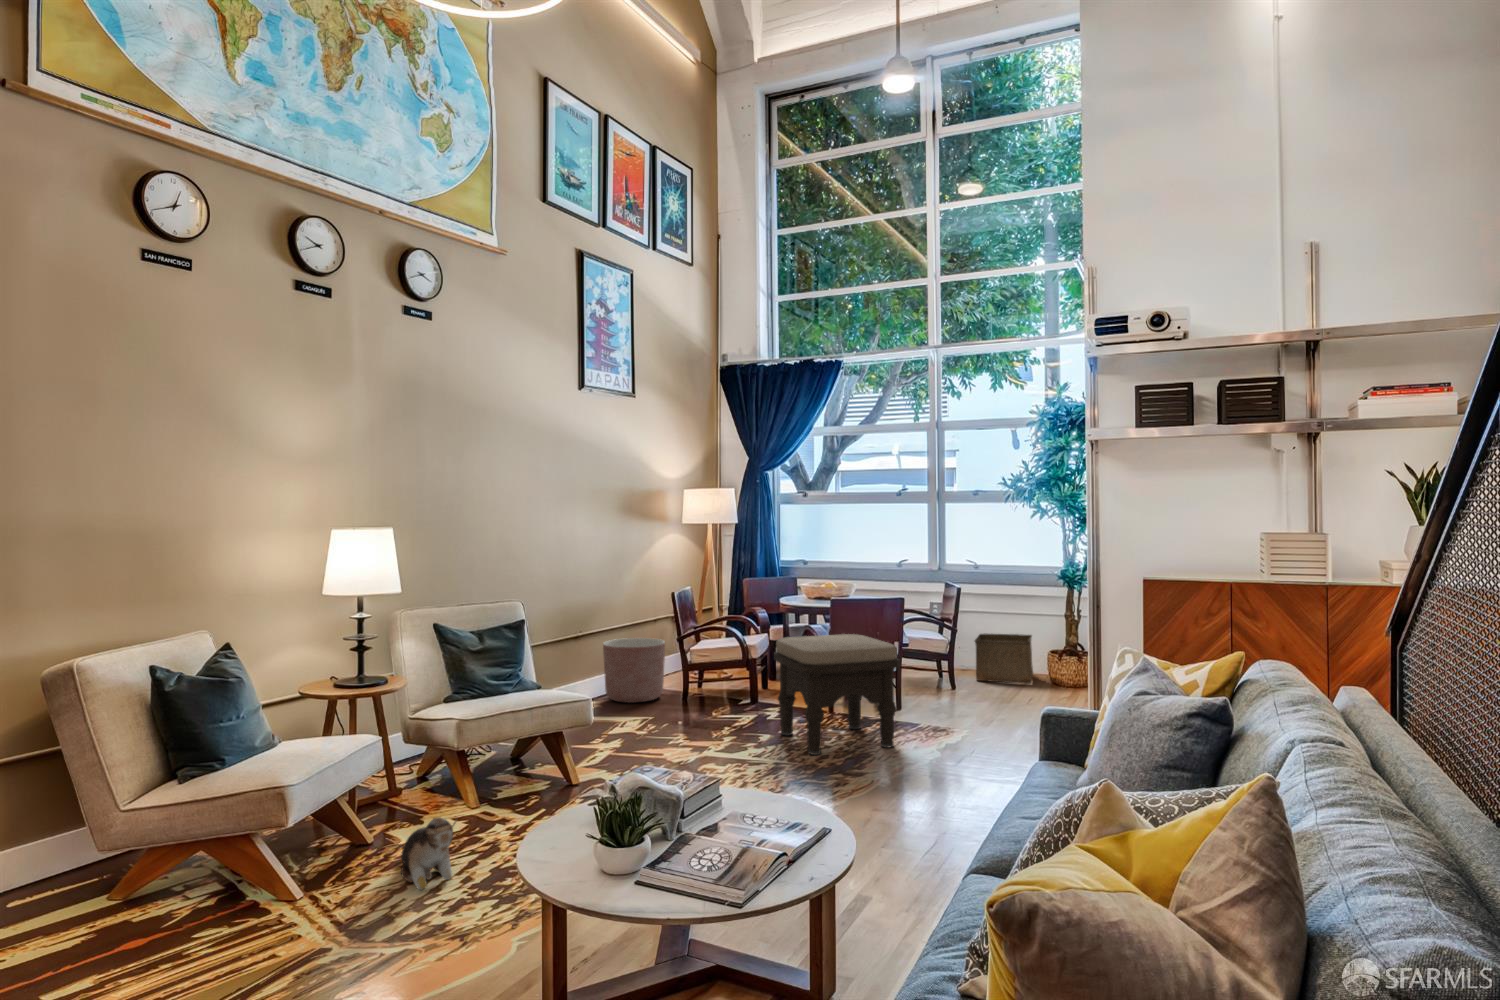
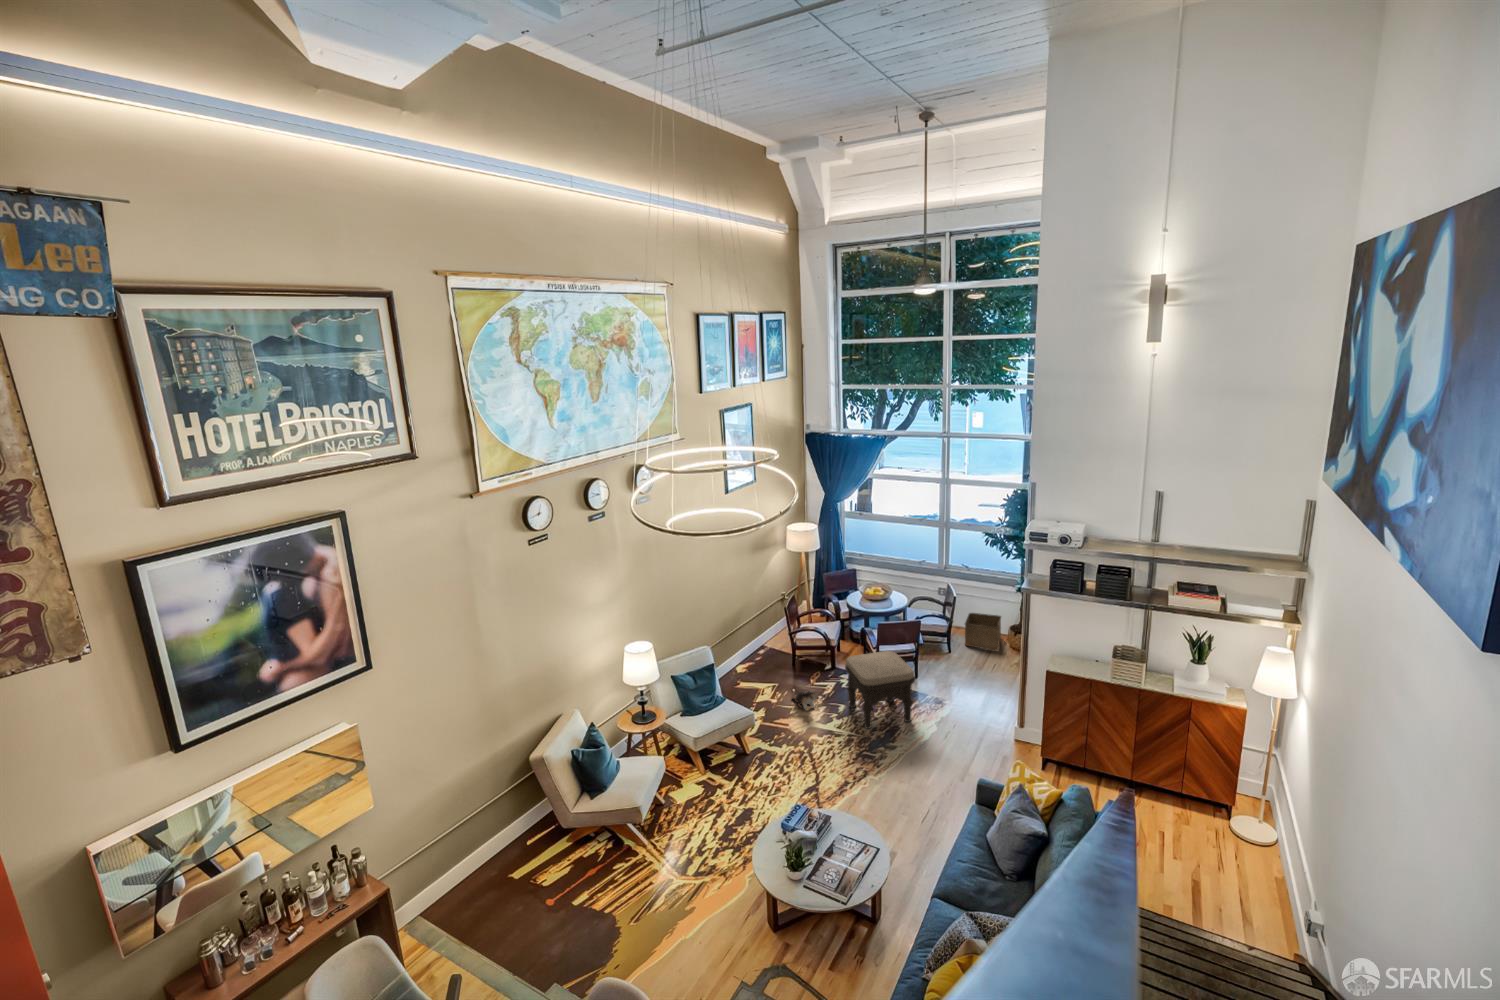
planter: present [603,638,665,703] -> none [745,627,780,669]
plush toy: present [401,817,457,890] -> present [792,690,819,711]

